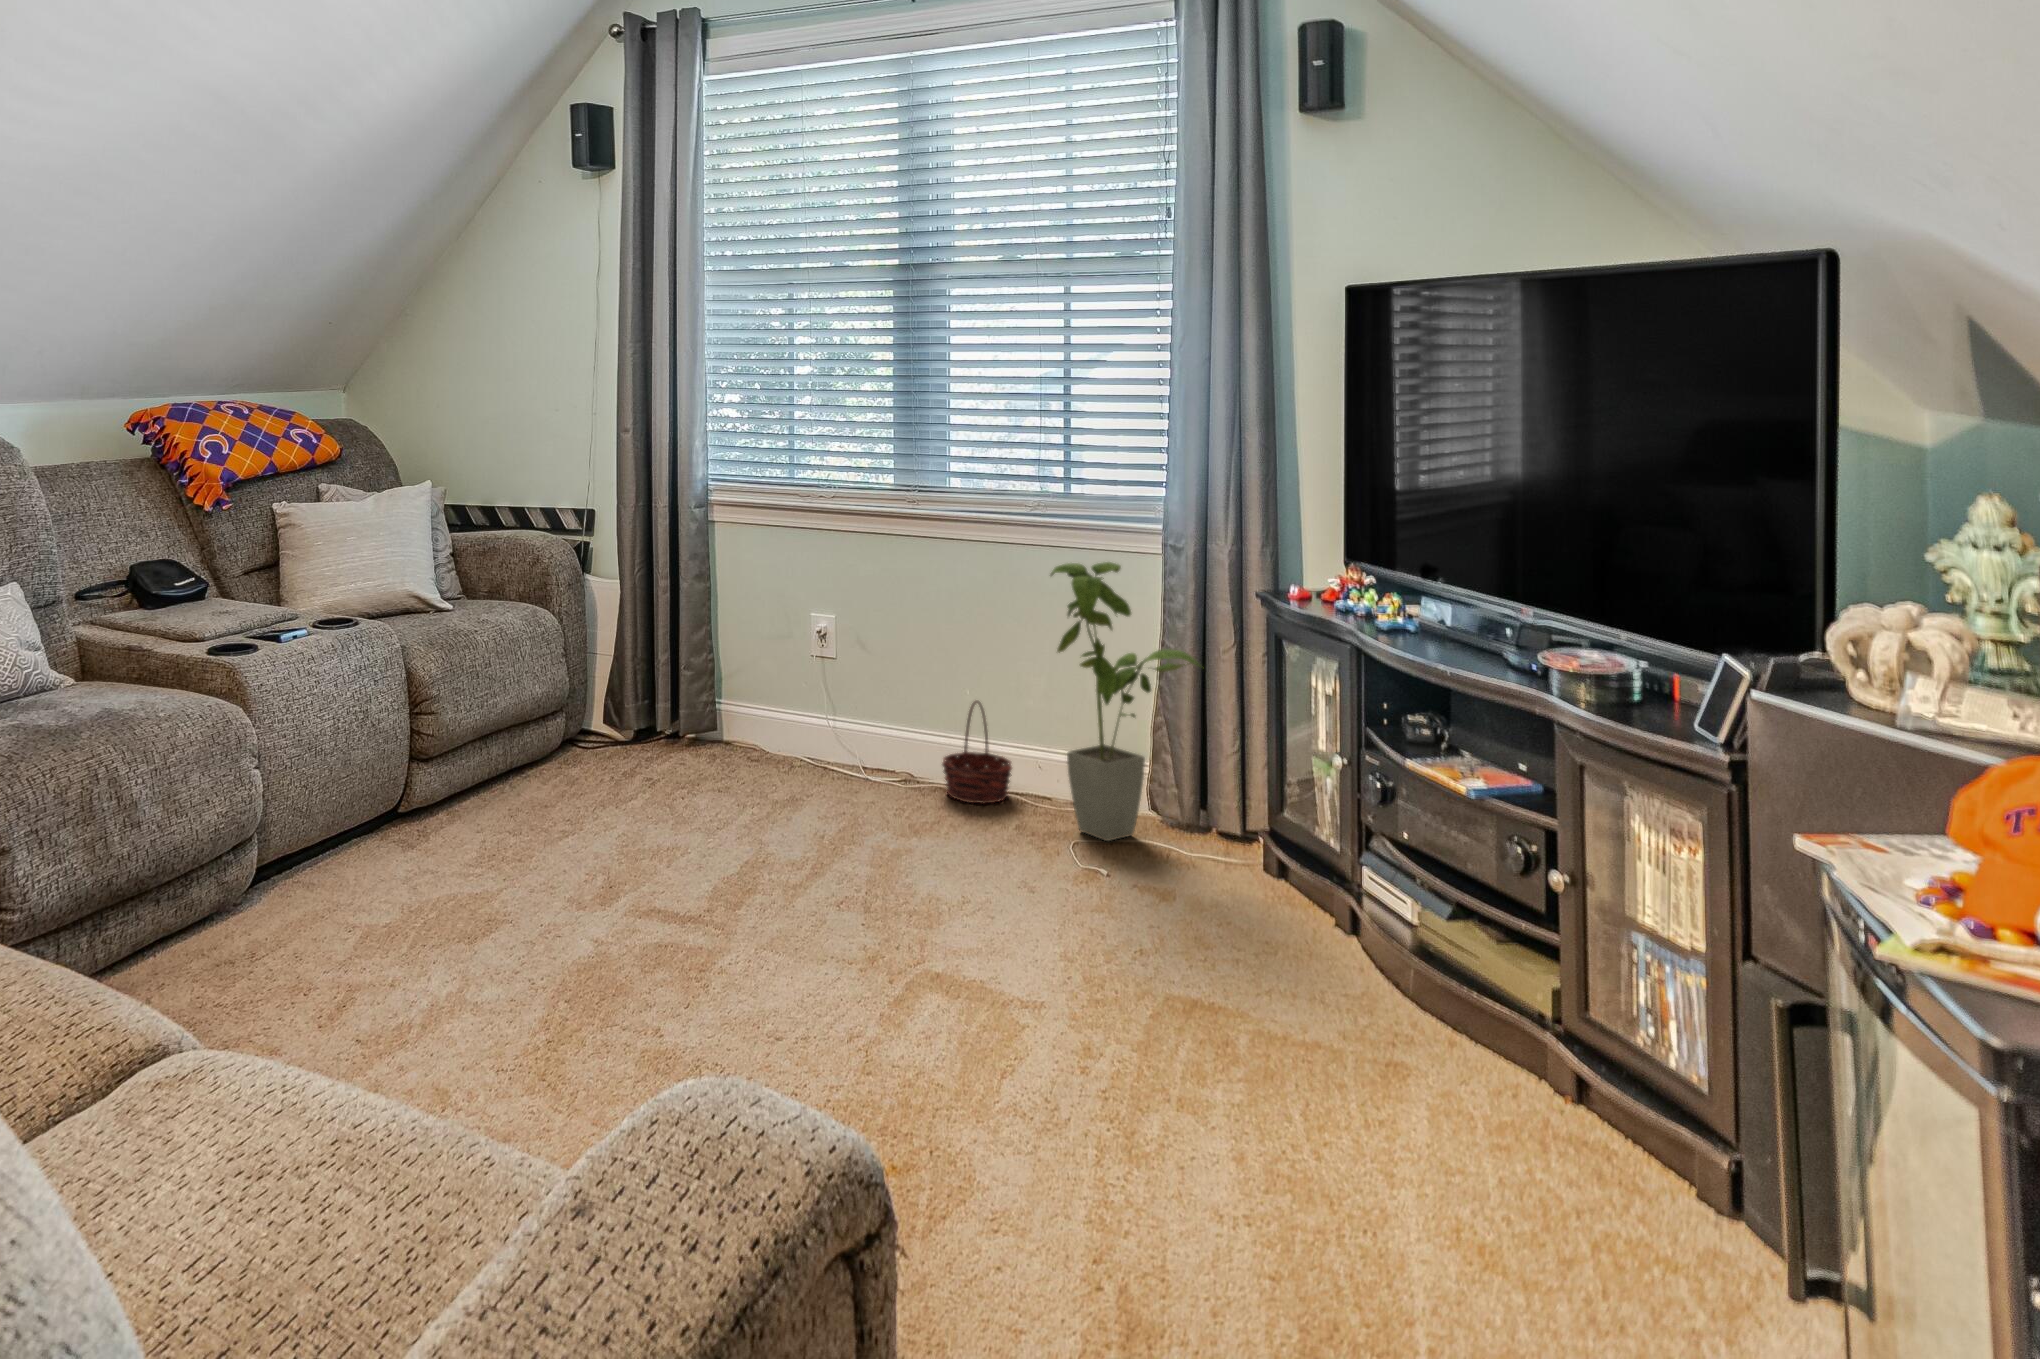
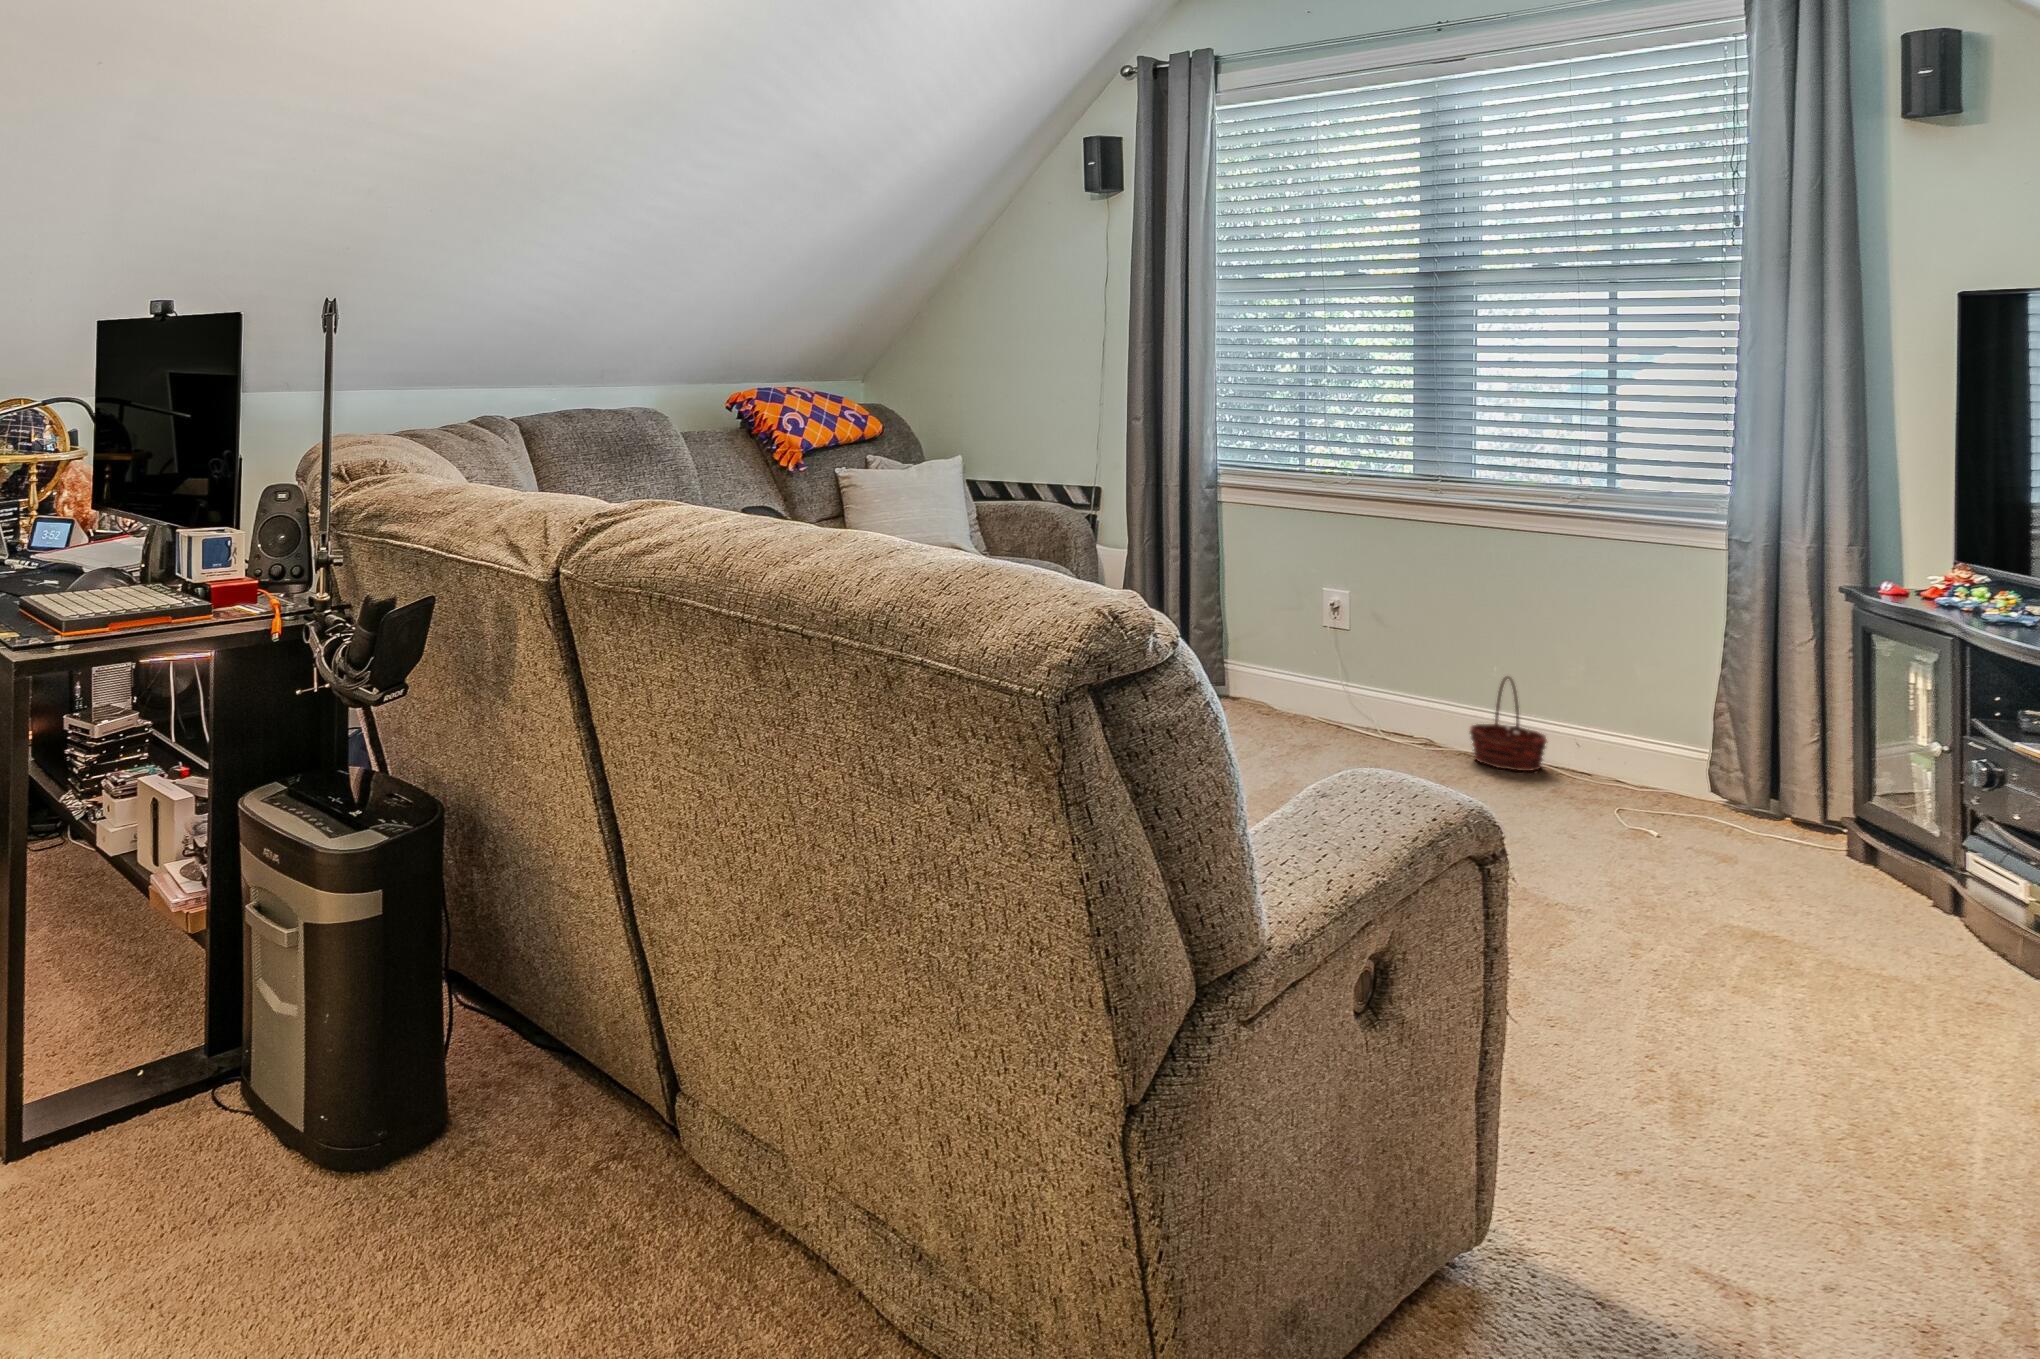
house plant: present [1051,562,1201,841] -> none [1596,551,1775,813]

